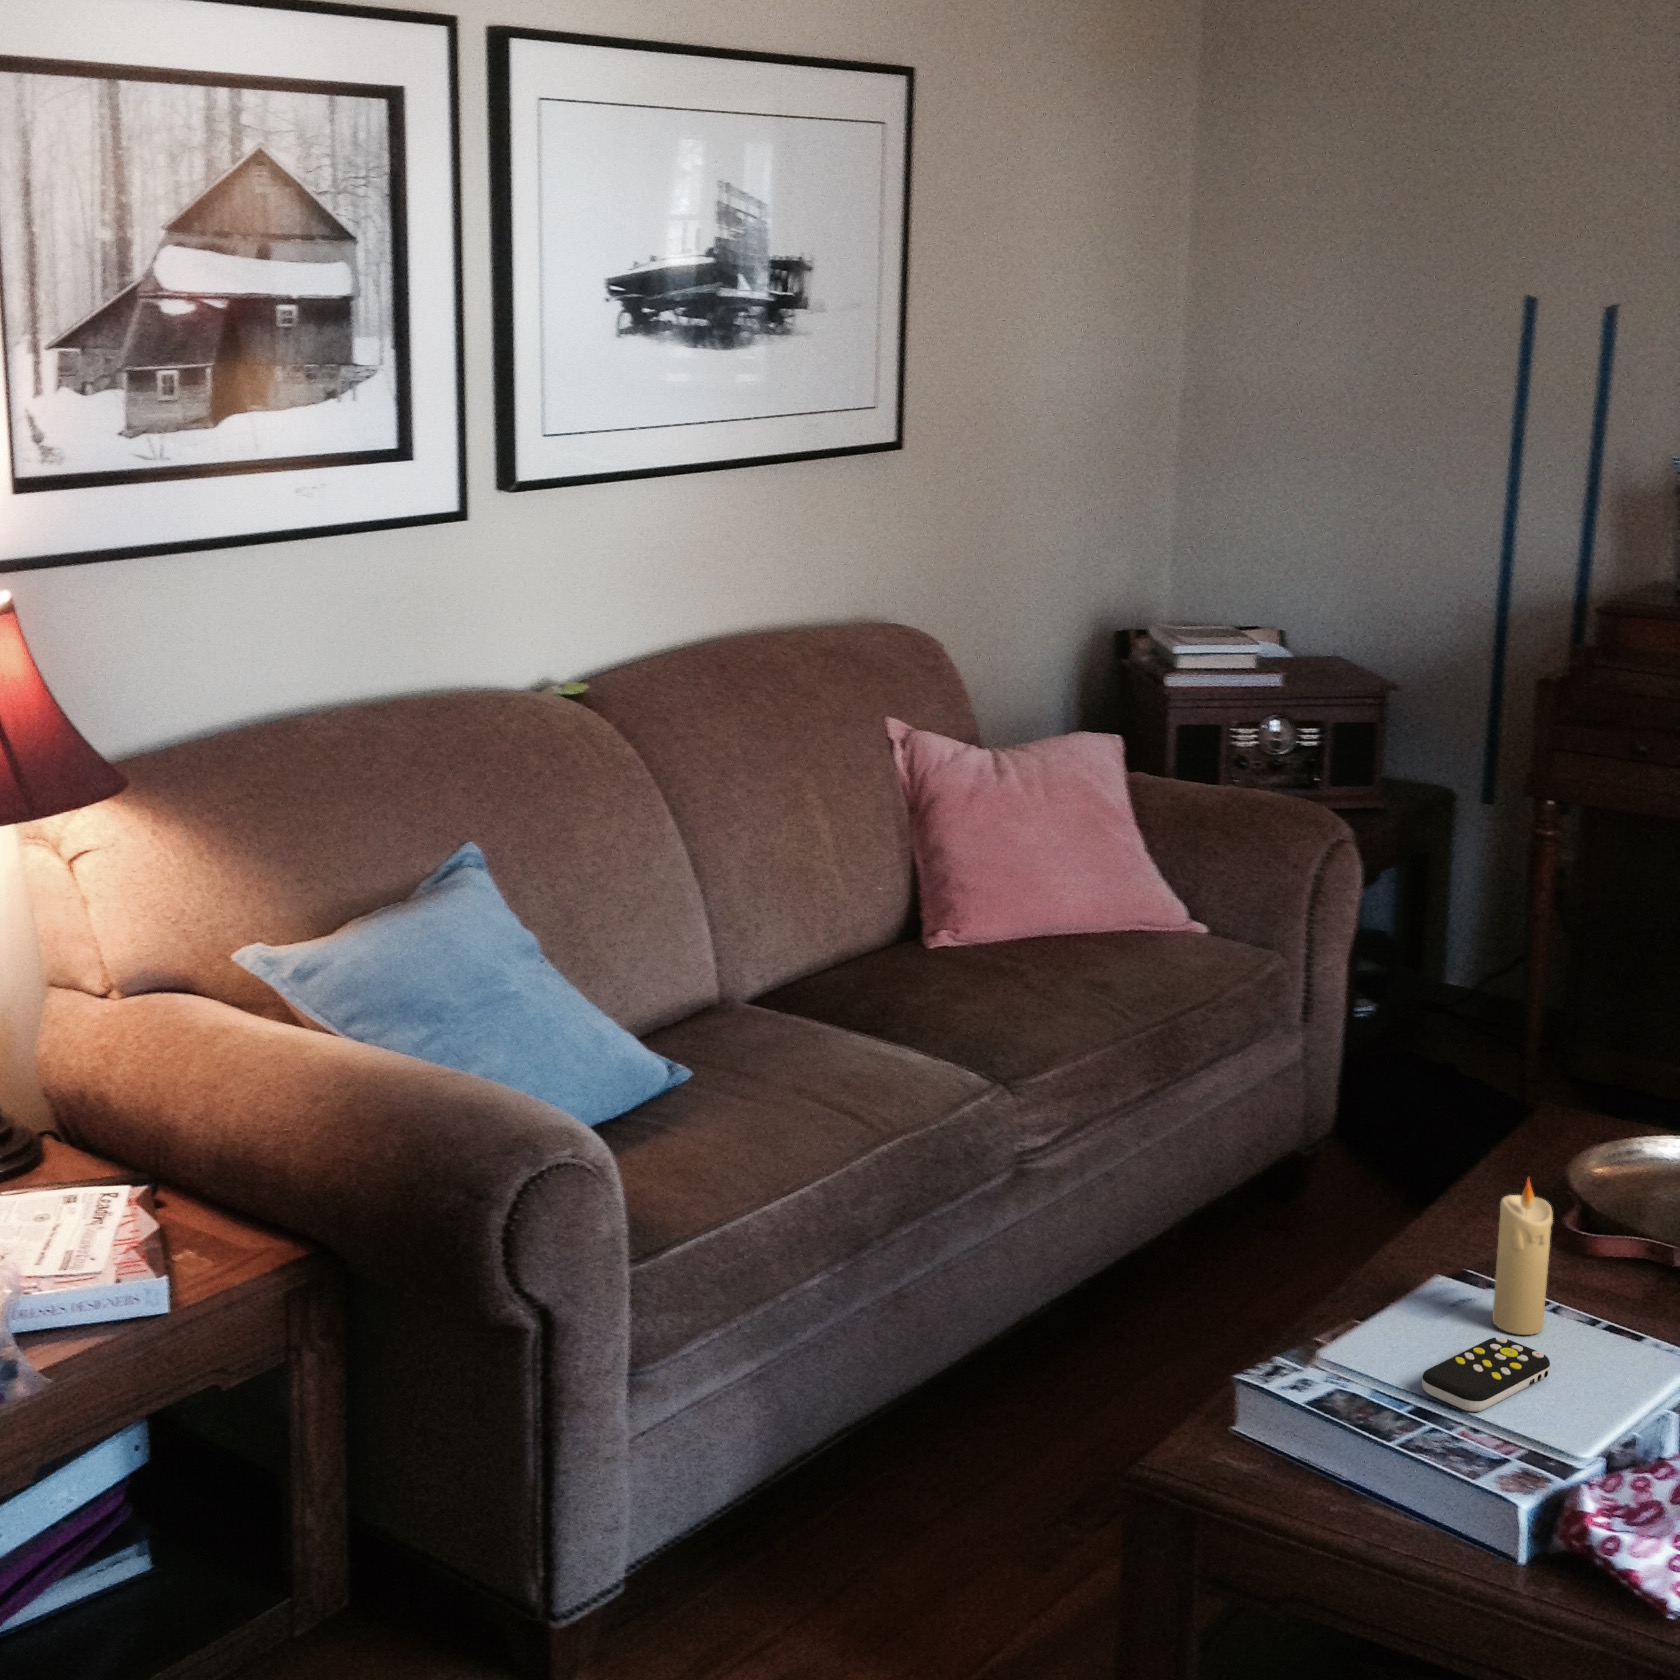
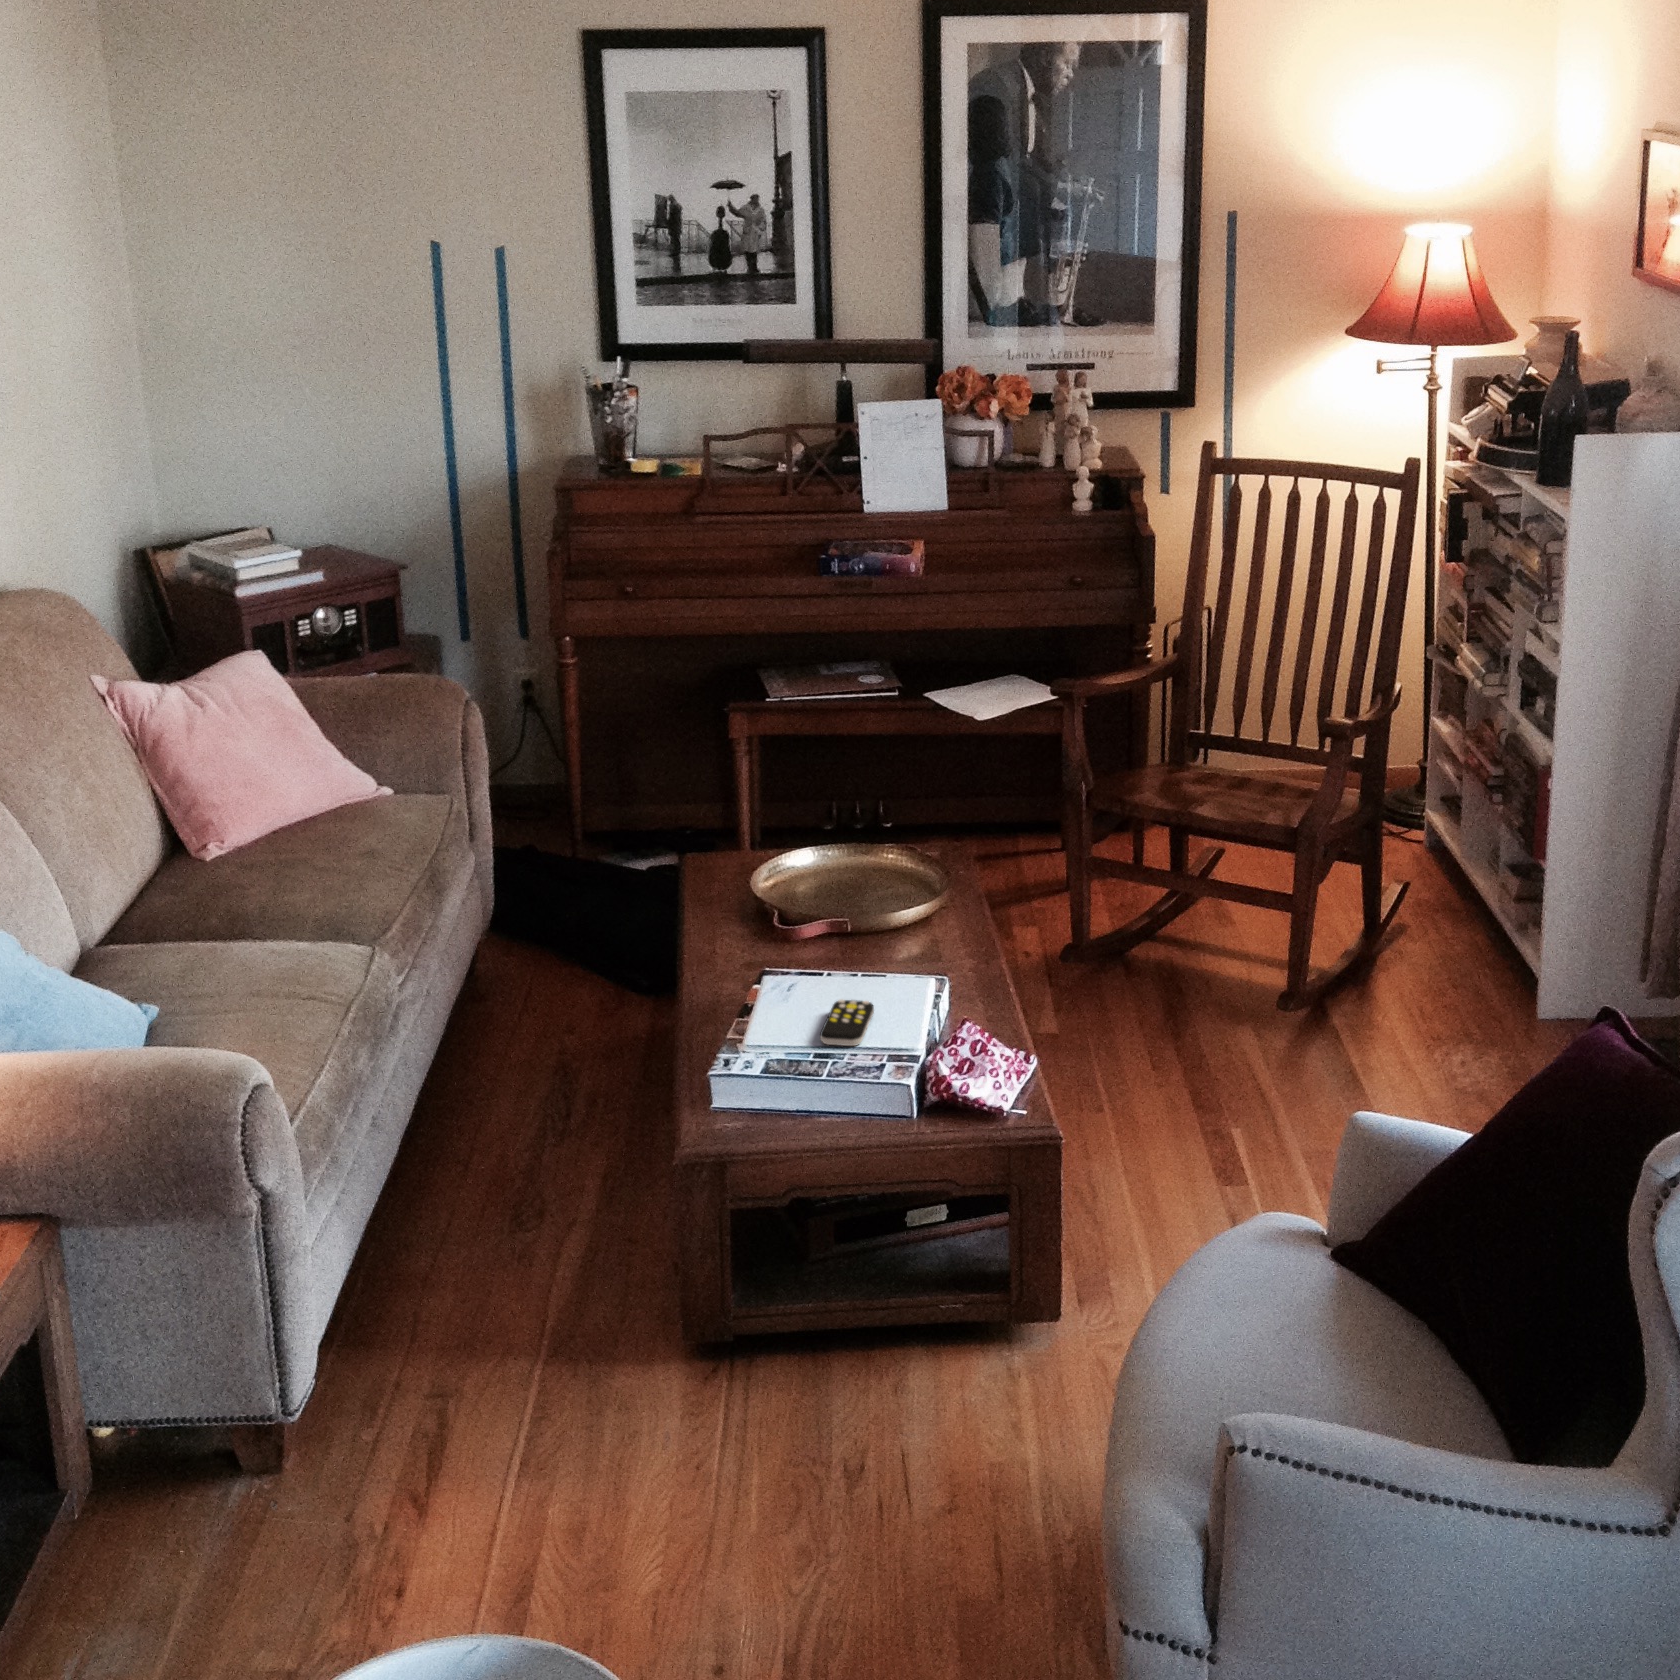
candle: present [1492,1178,1553,1335] -> none [812,900,845,997]

